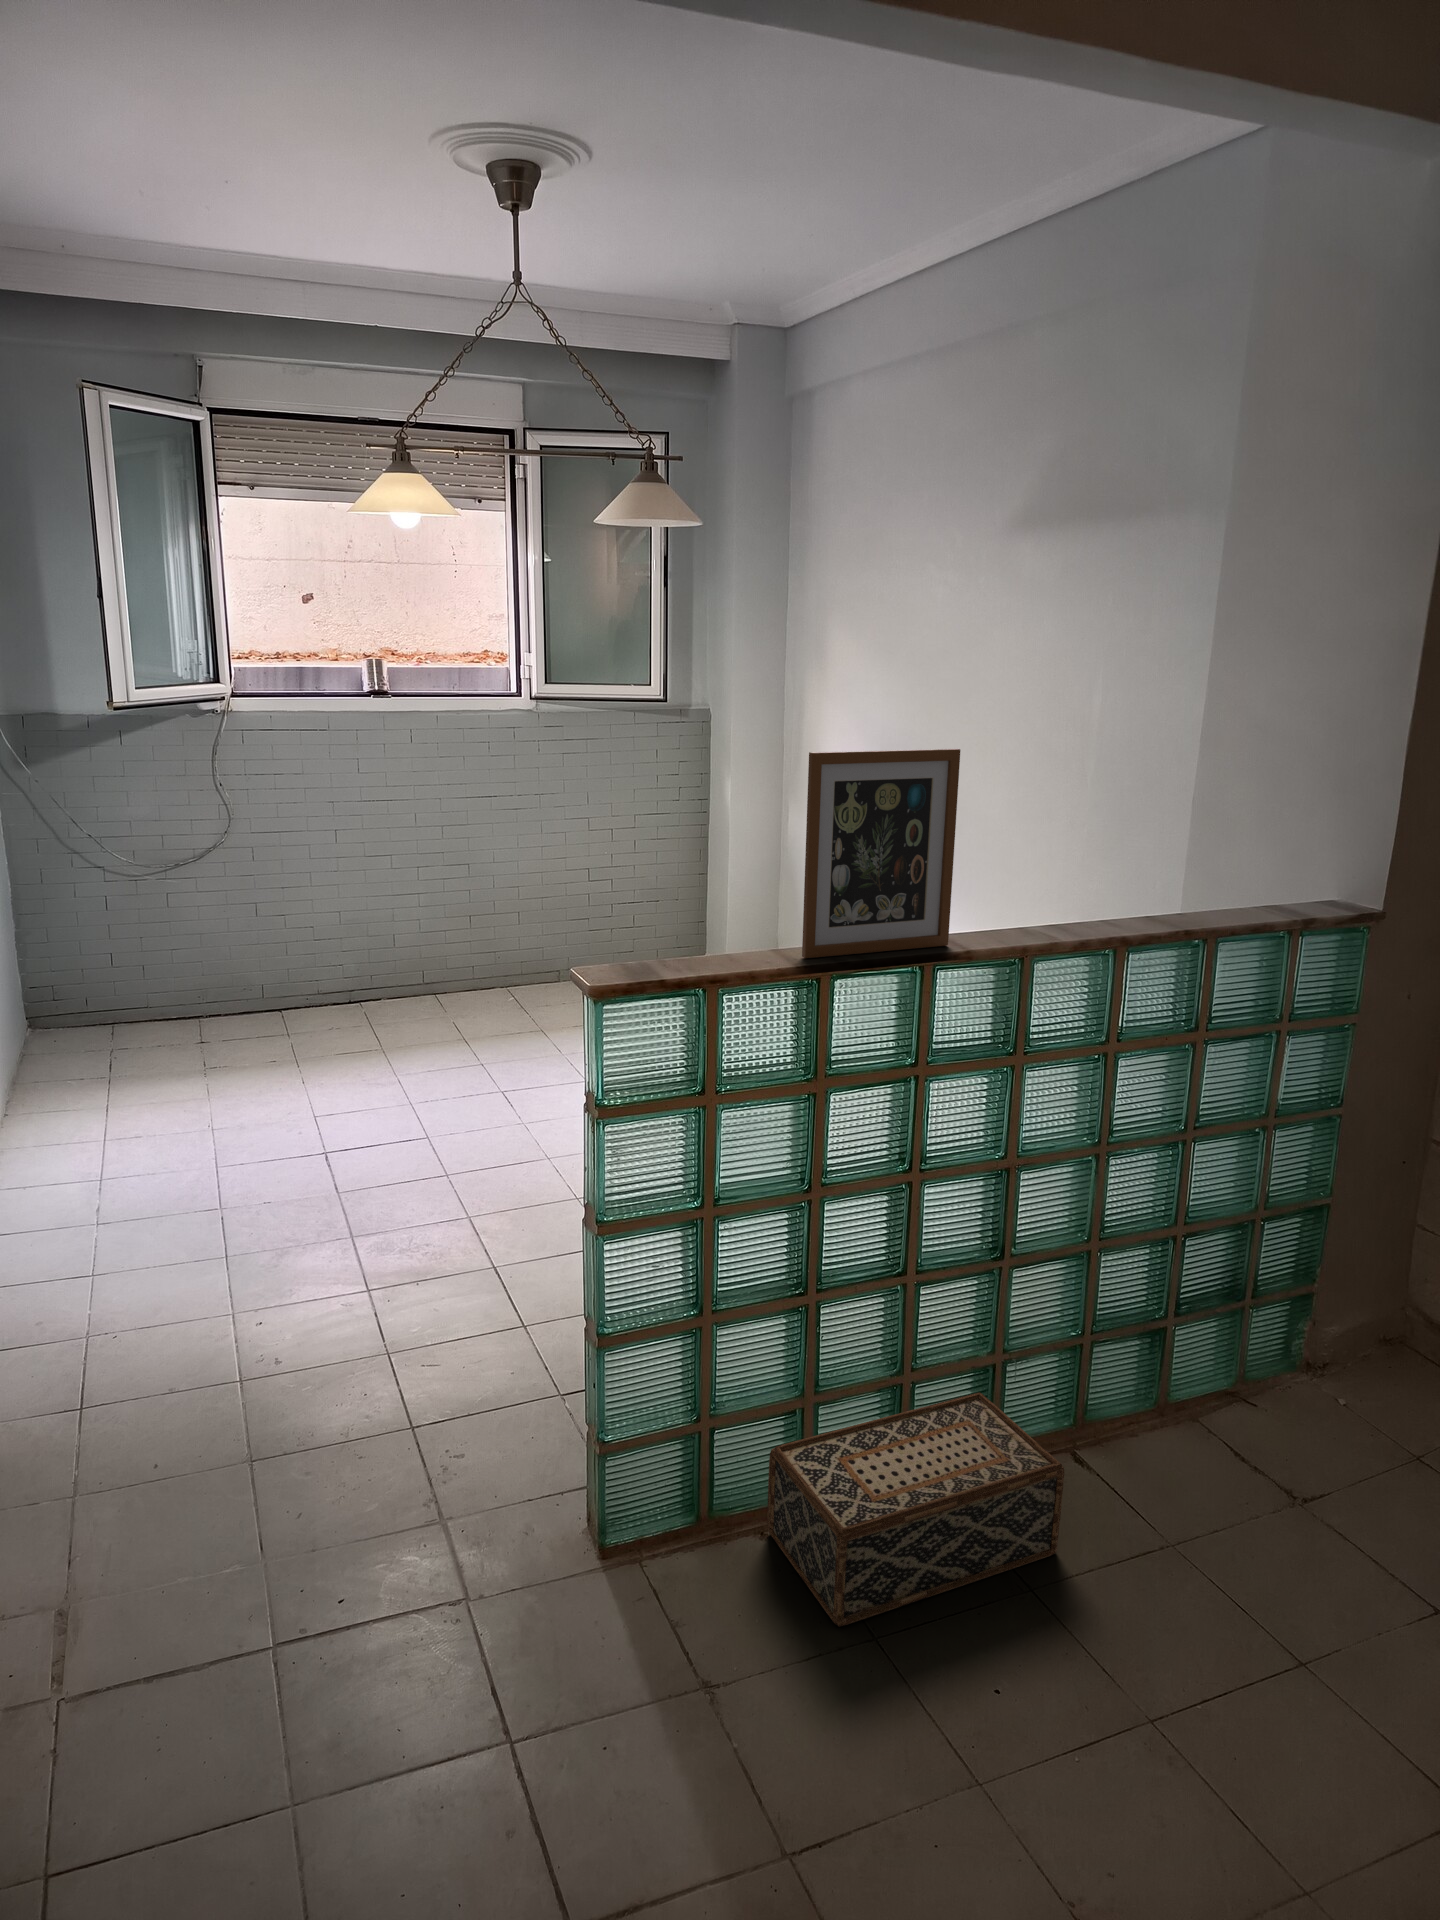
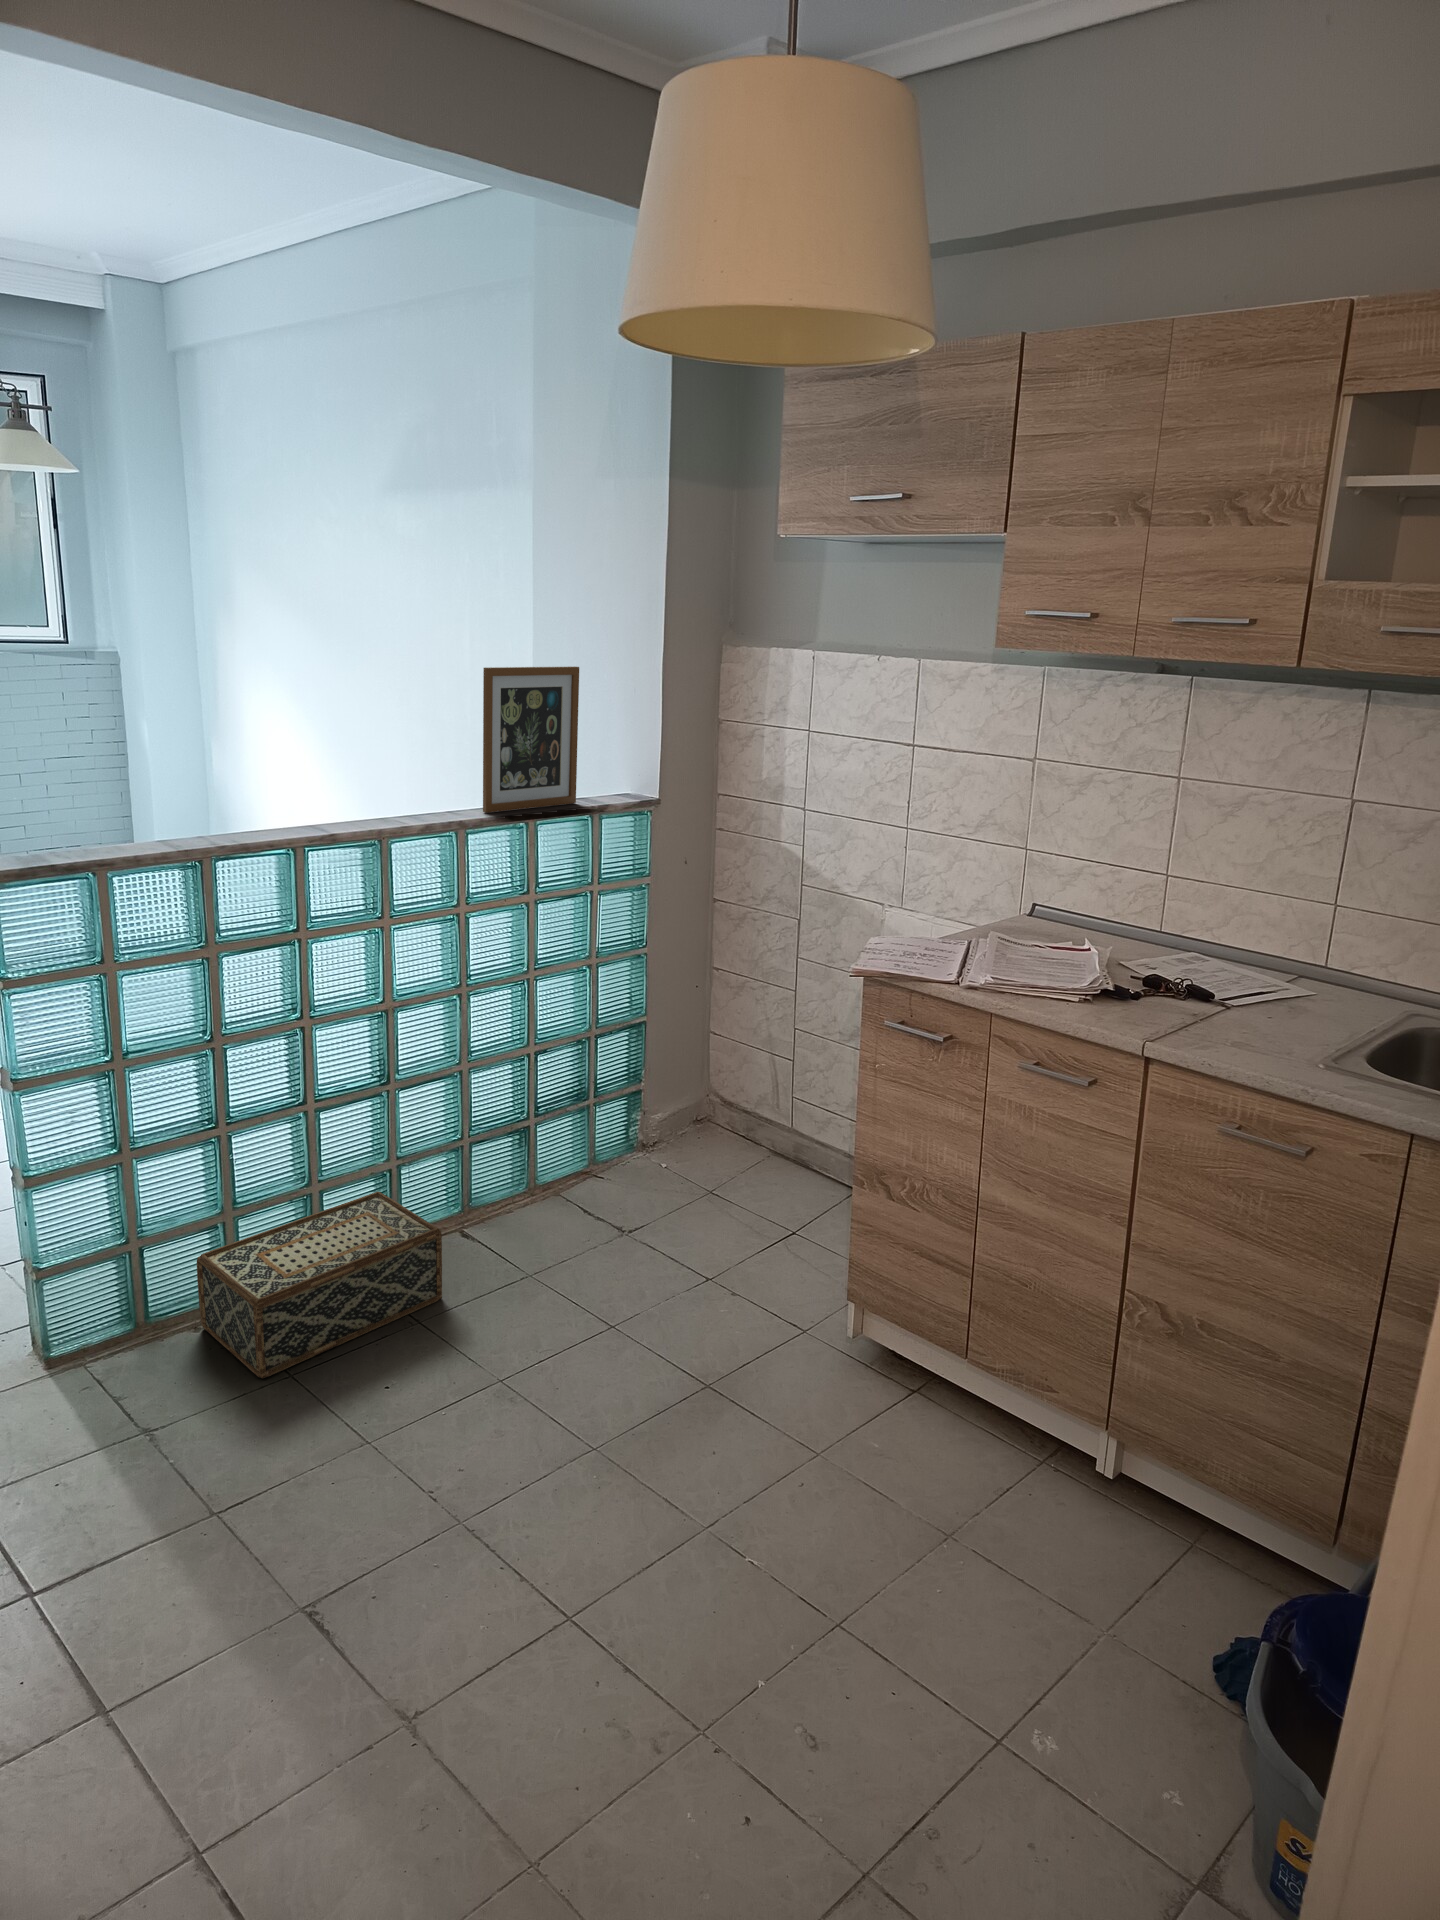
picture frame: present [802,749,960,958] -> present [483,666,579,813]

